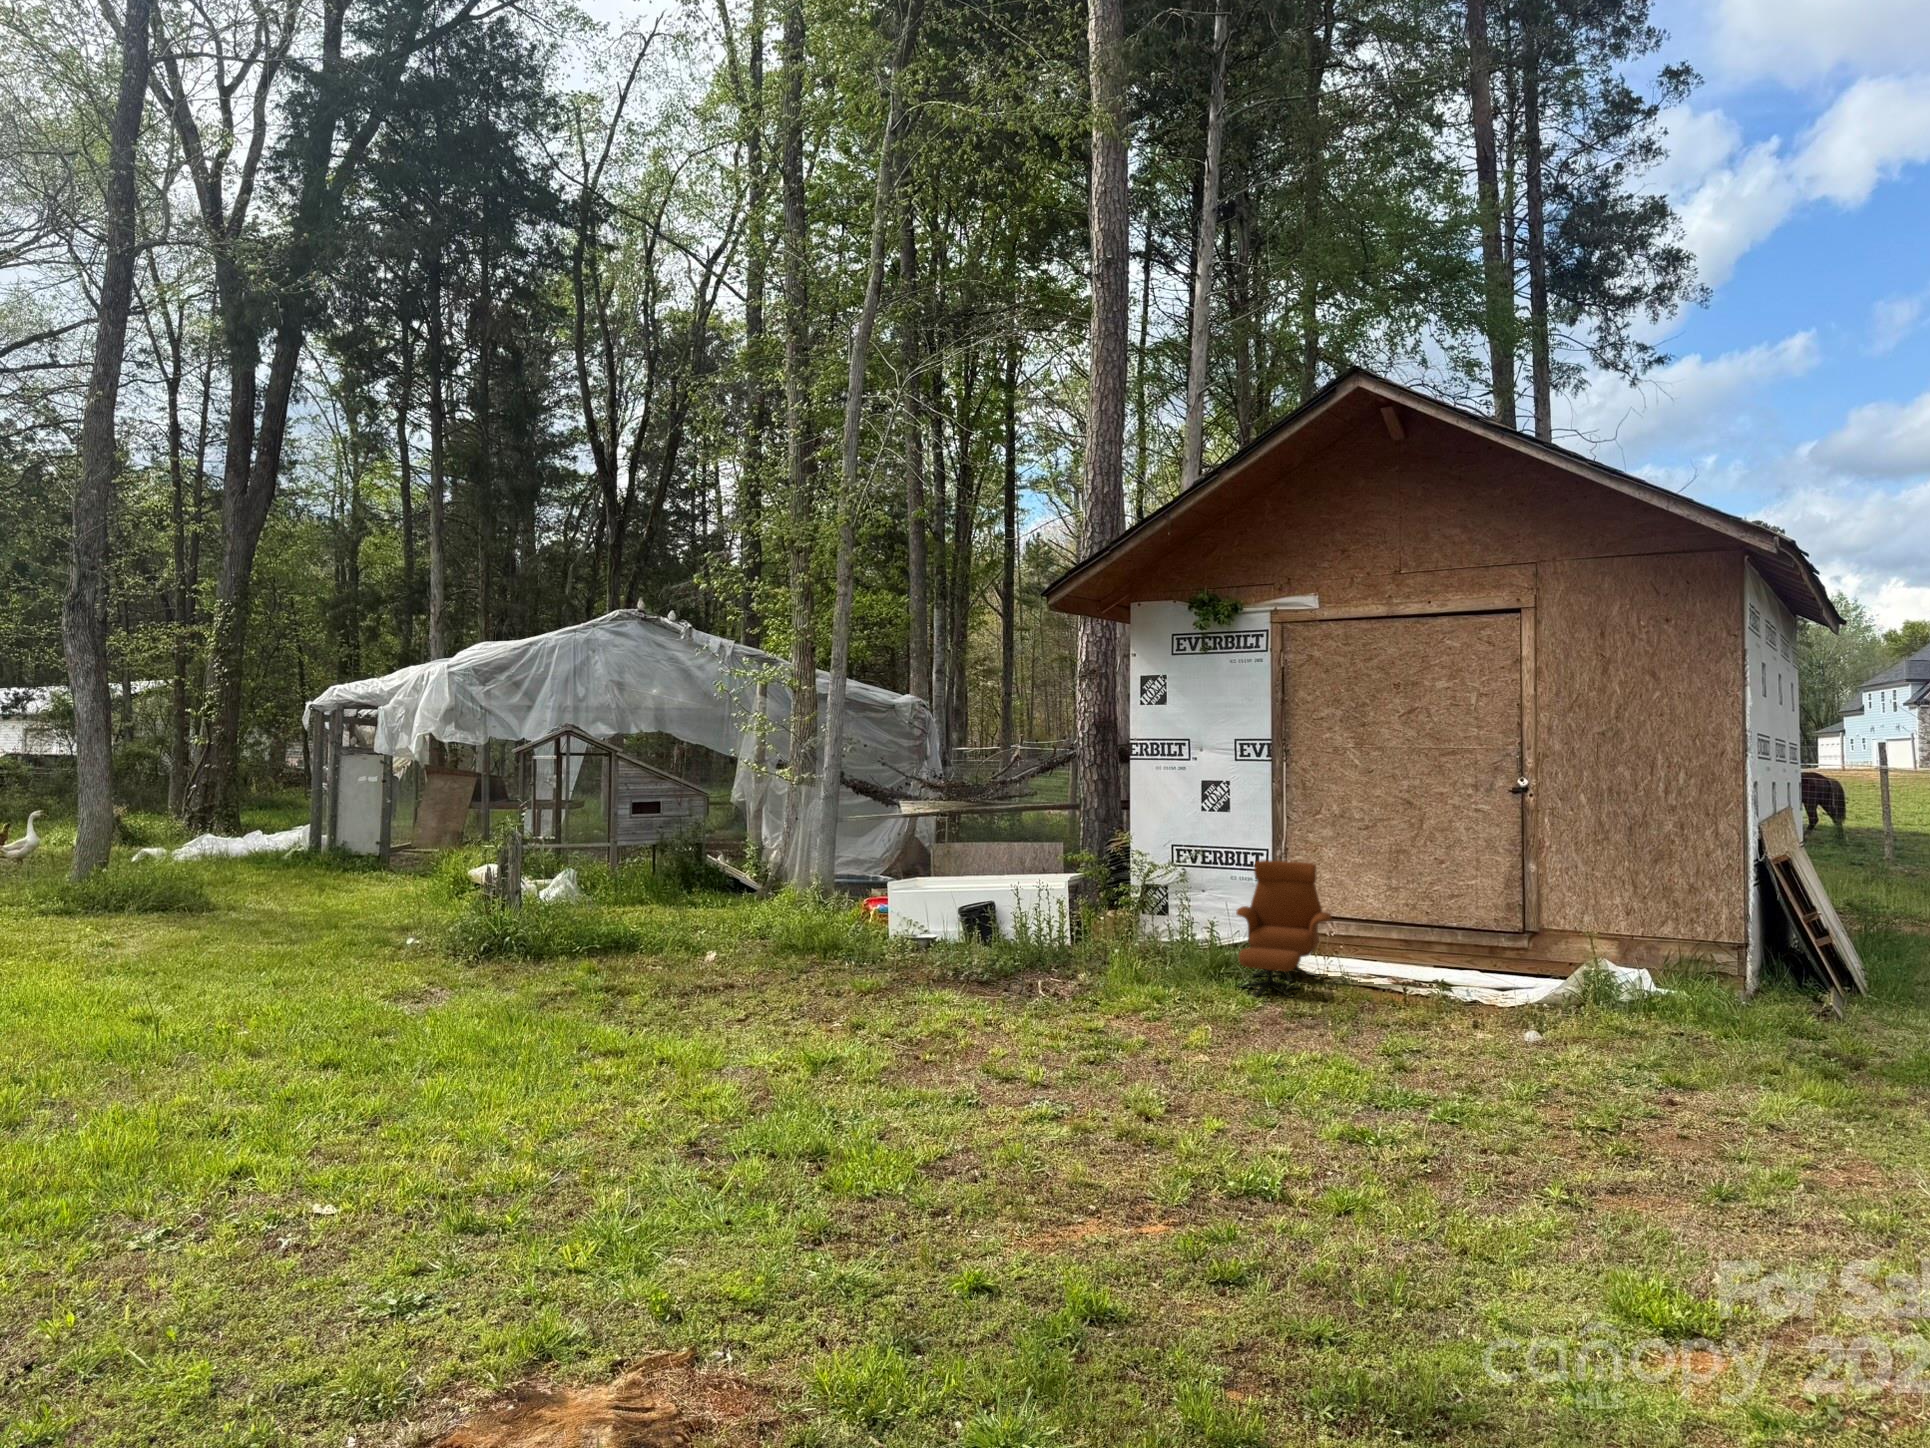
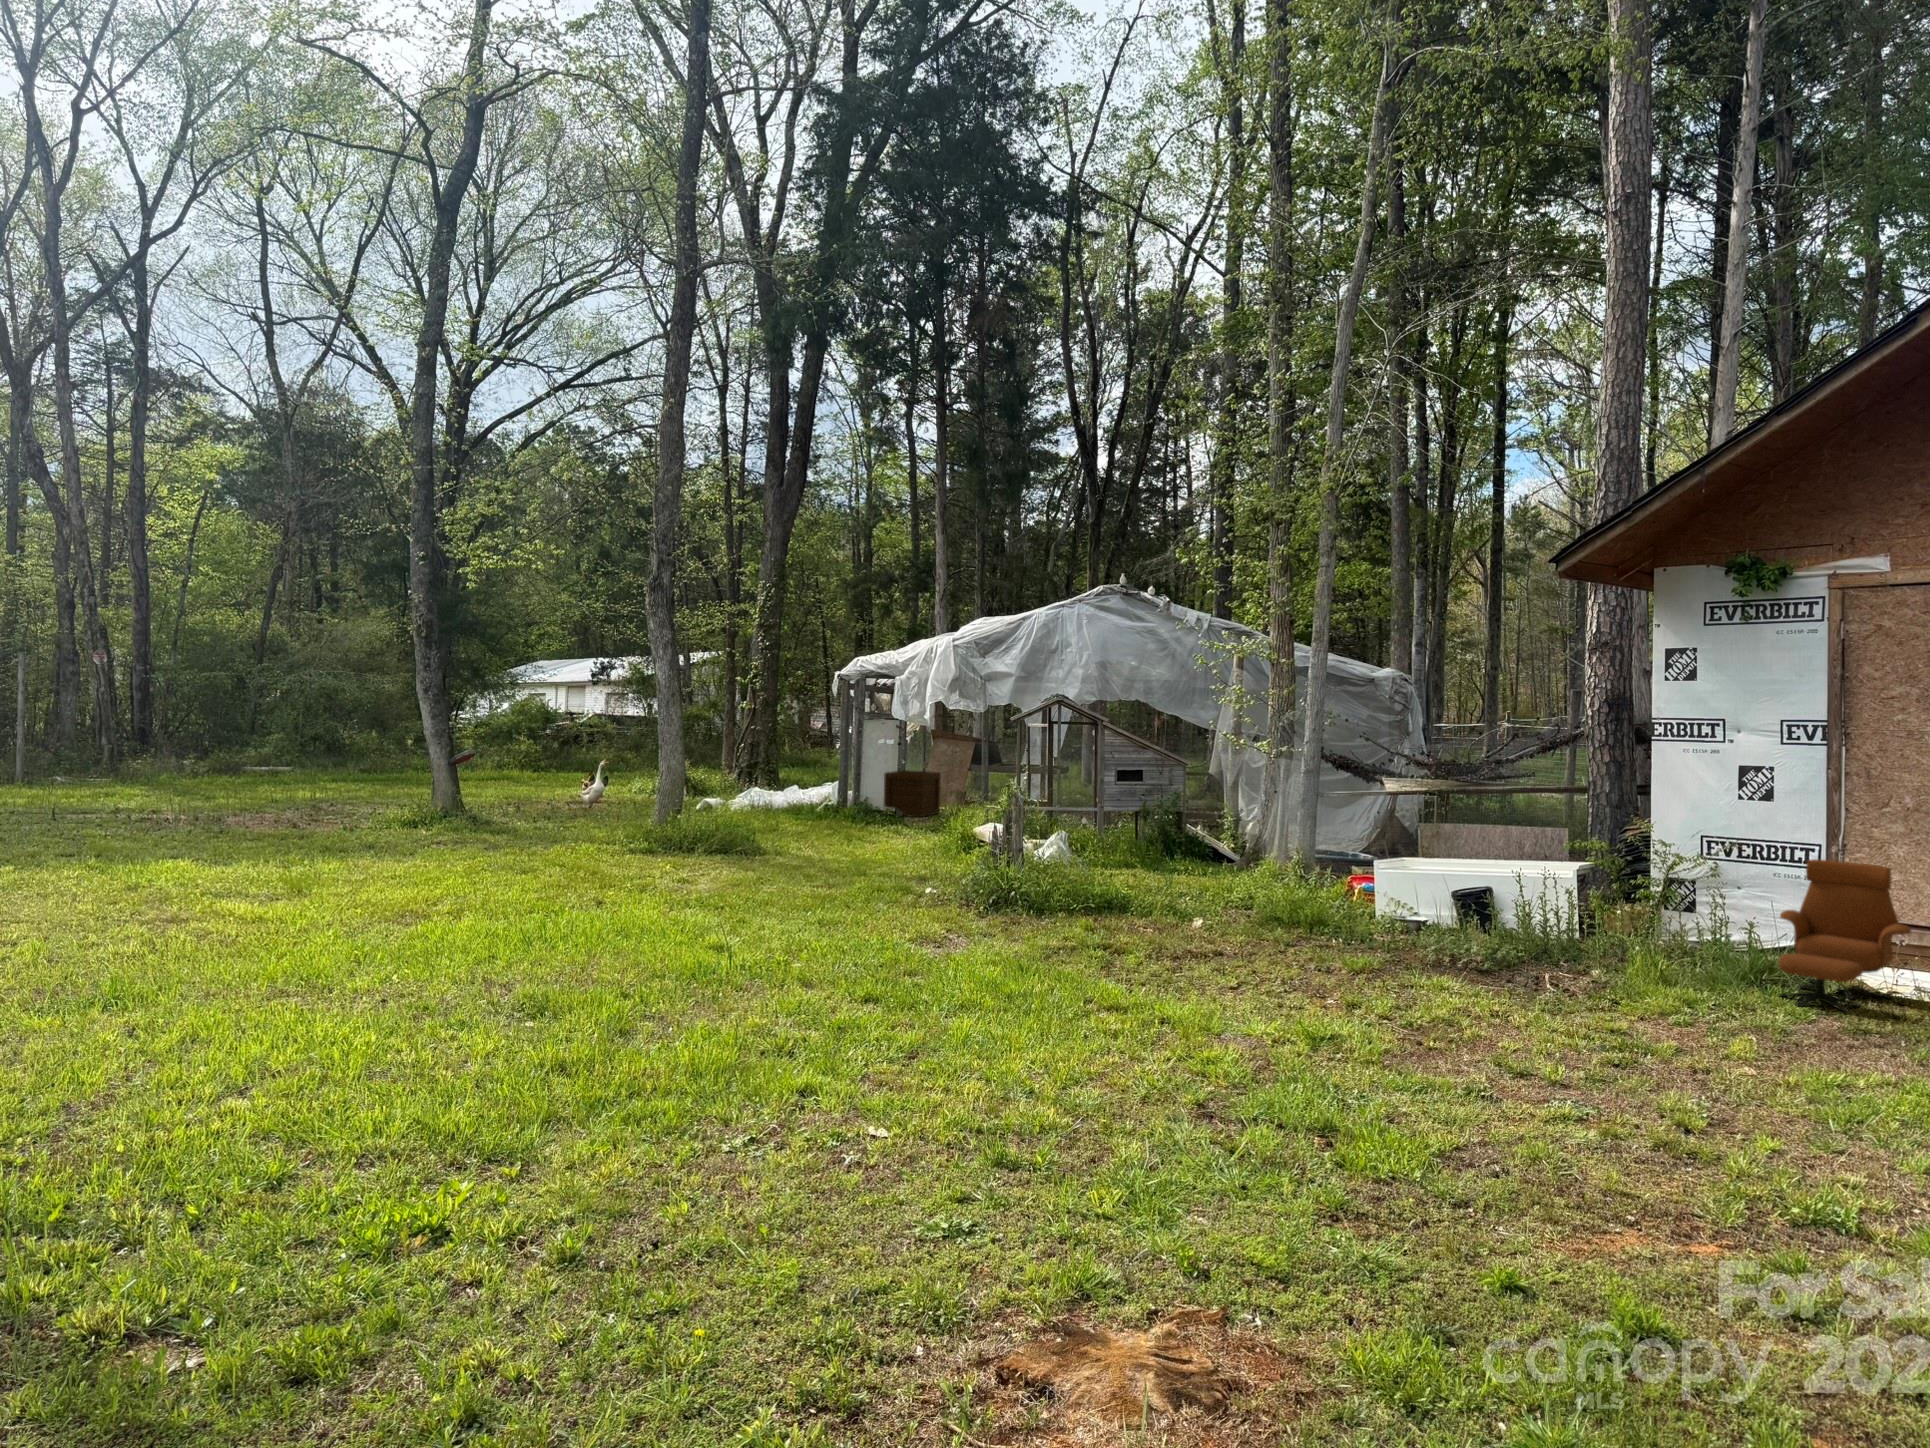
wooden crate: none [359,812,434,865] -> present [884,770,941,817]

